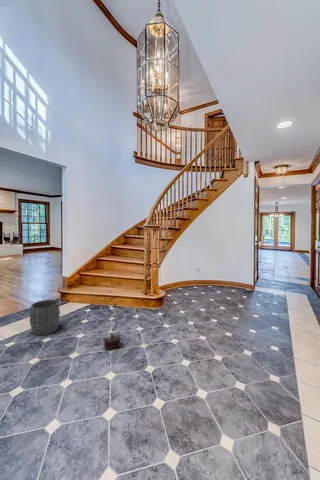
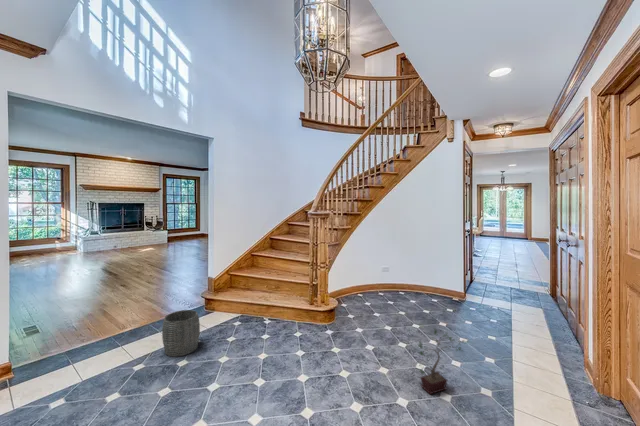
potted plant: present [98,304,135,349] -> present [419,329,464,394]

